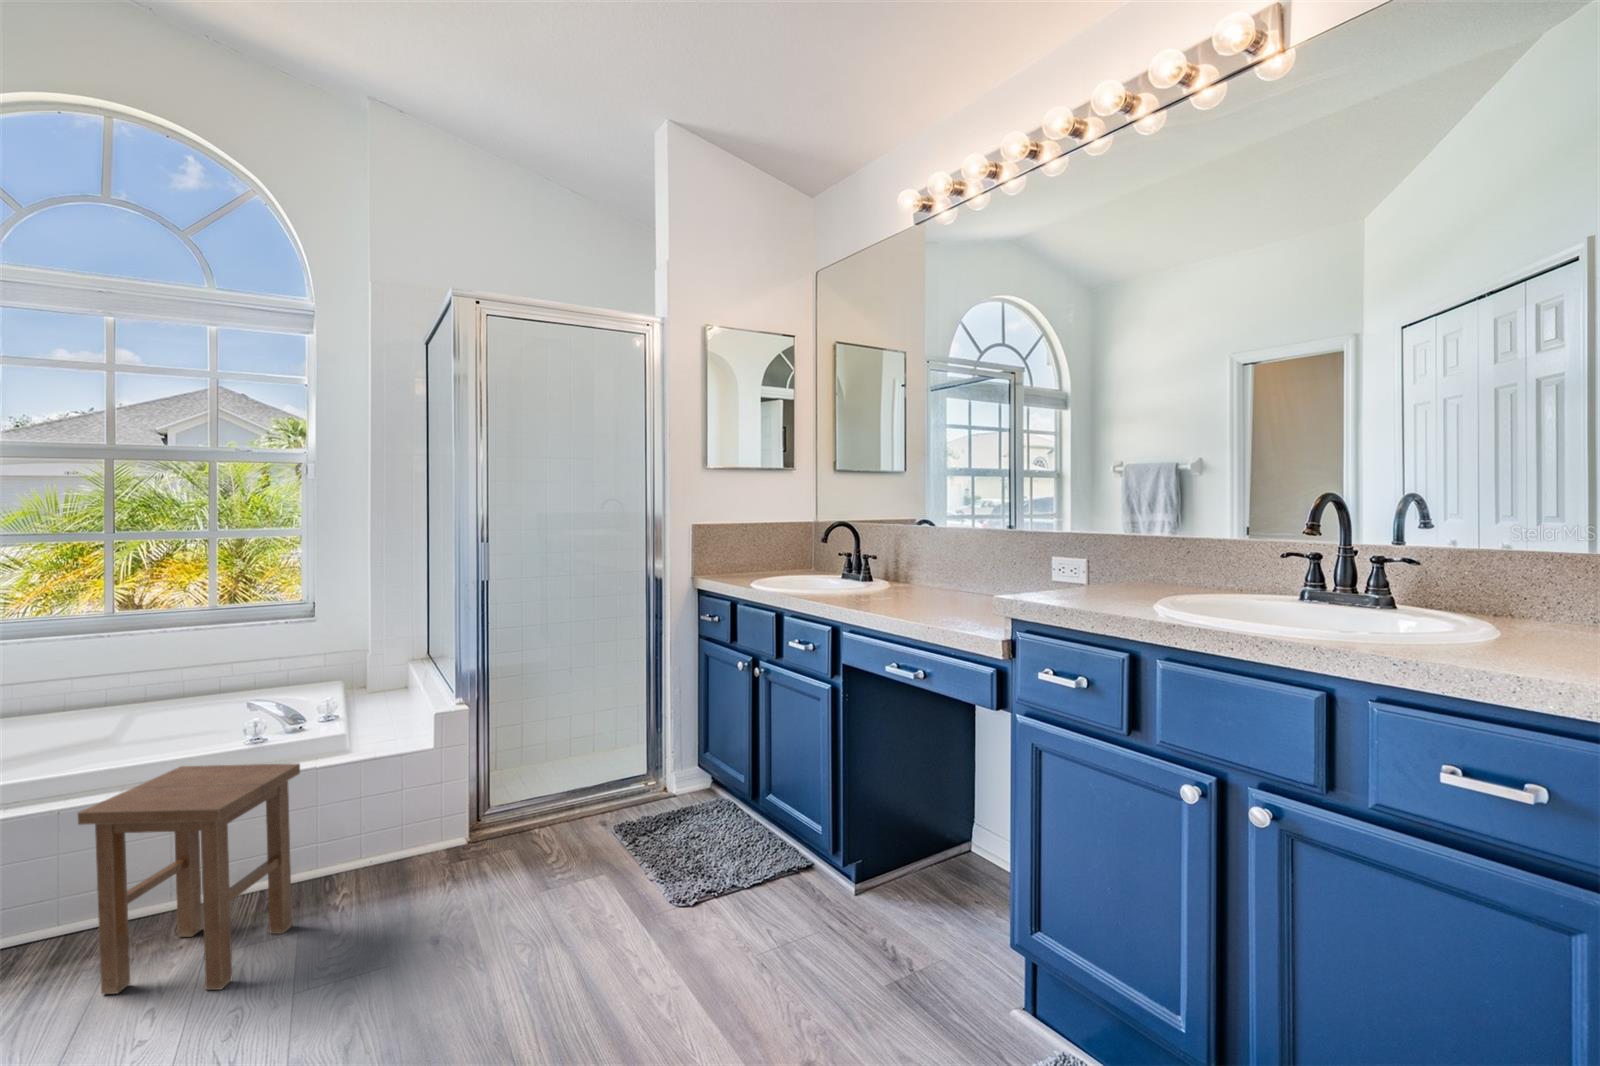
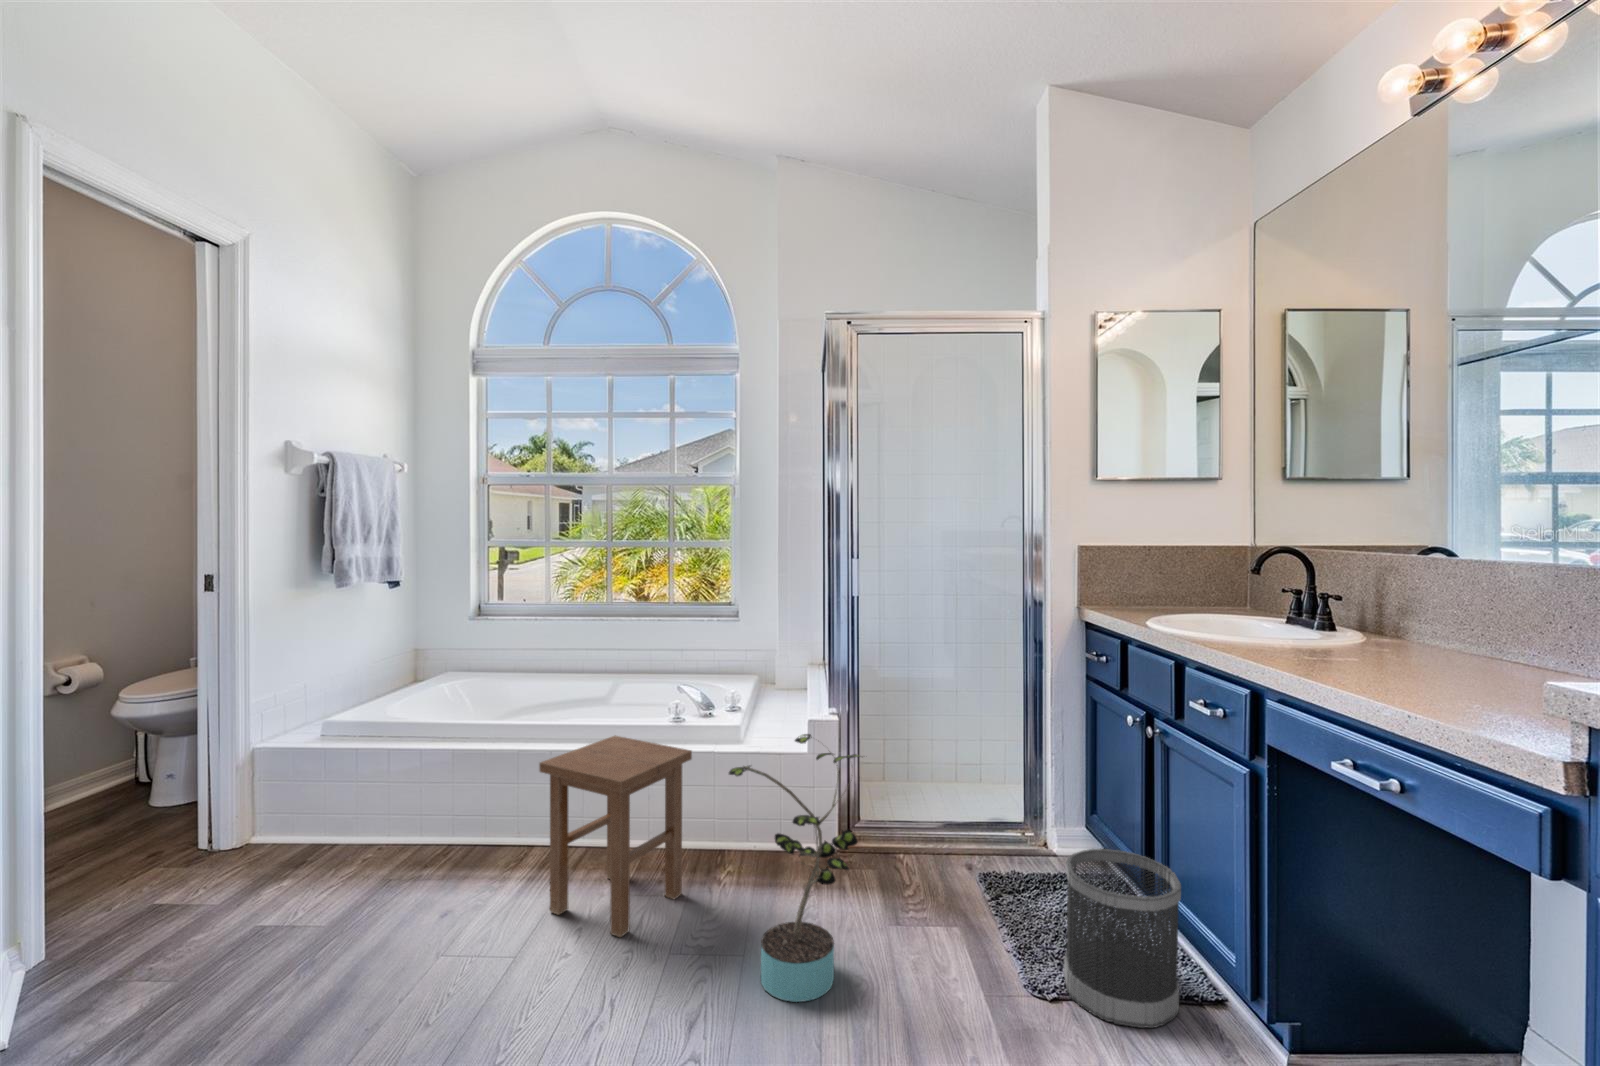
potted plant: none [370,718,523,983] -> present [729,734,859,1002]
wastebasket: none [699,771,786,906] -> present [1064,849,1181,1028]

